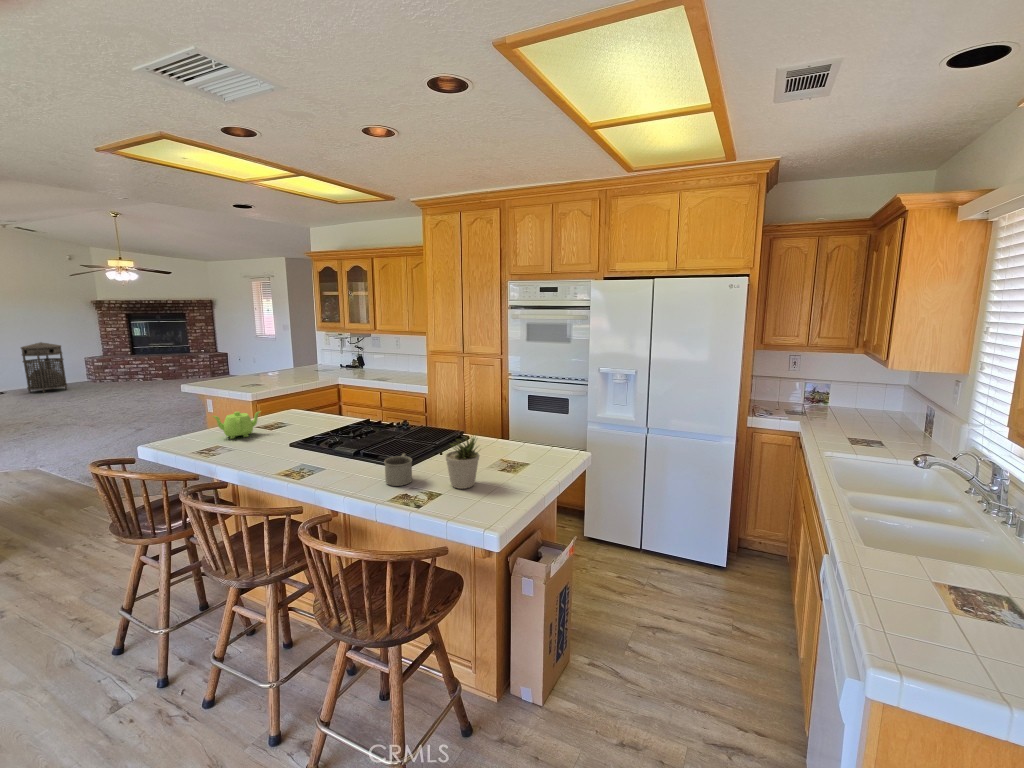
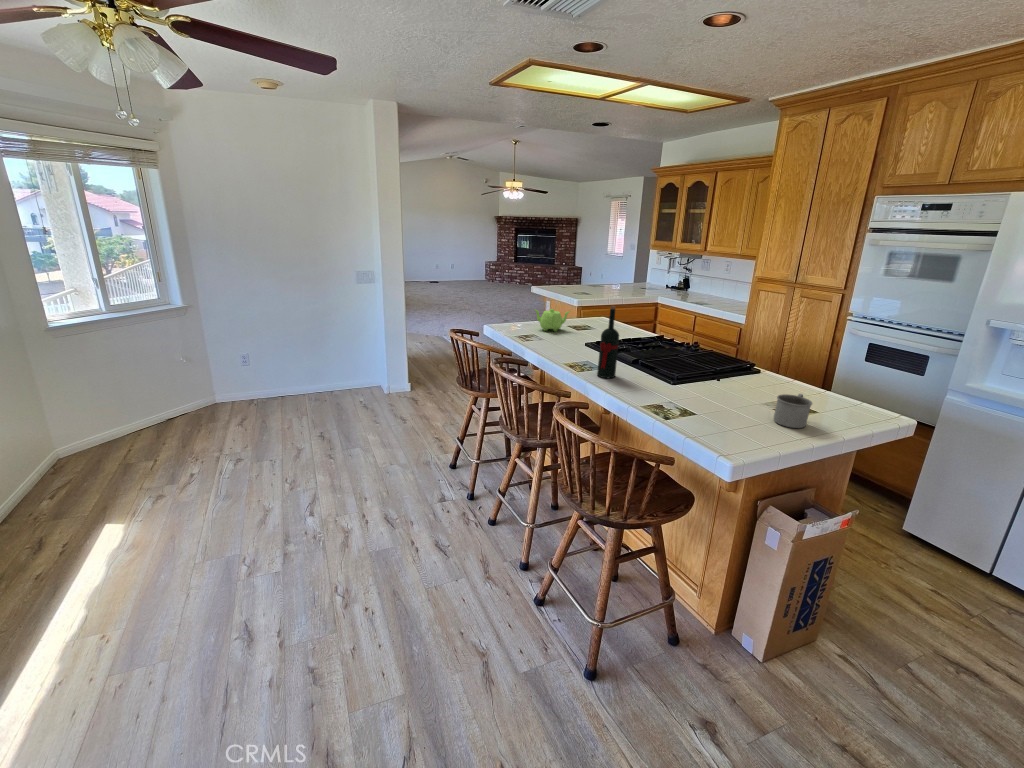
trash can: present [21,342,67,393] -> none [450,247,472,286]
wine bottle: none [322,401,345,481] -> present [597,306,619,378]
potted plant: present [446,437,479,489] -> none [708,359,749,415]
mug: present [384,454,412,486] -> present [774,394,812,428]

